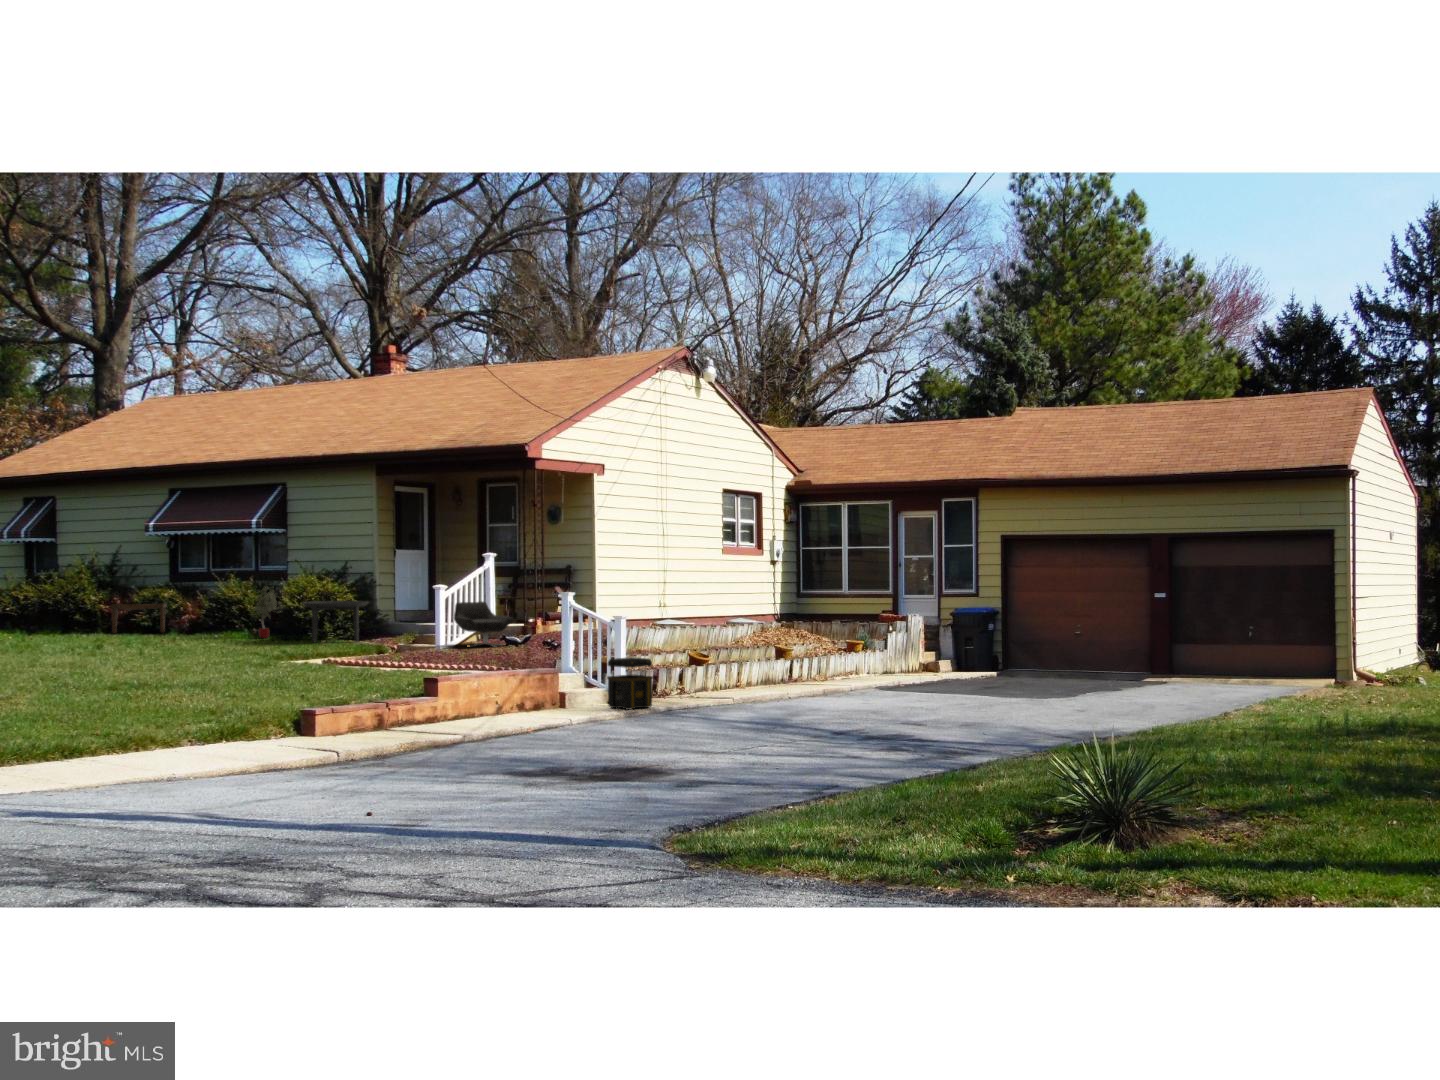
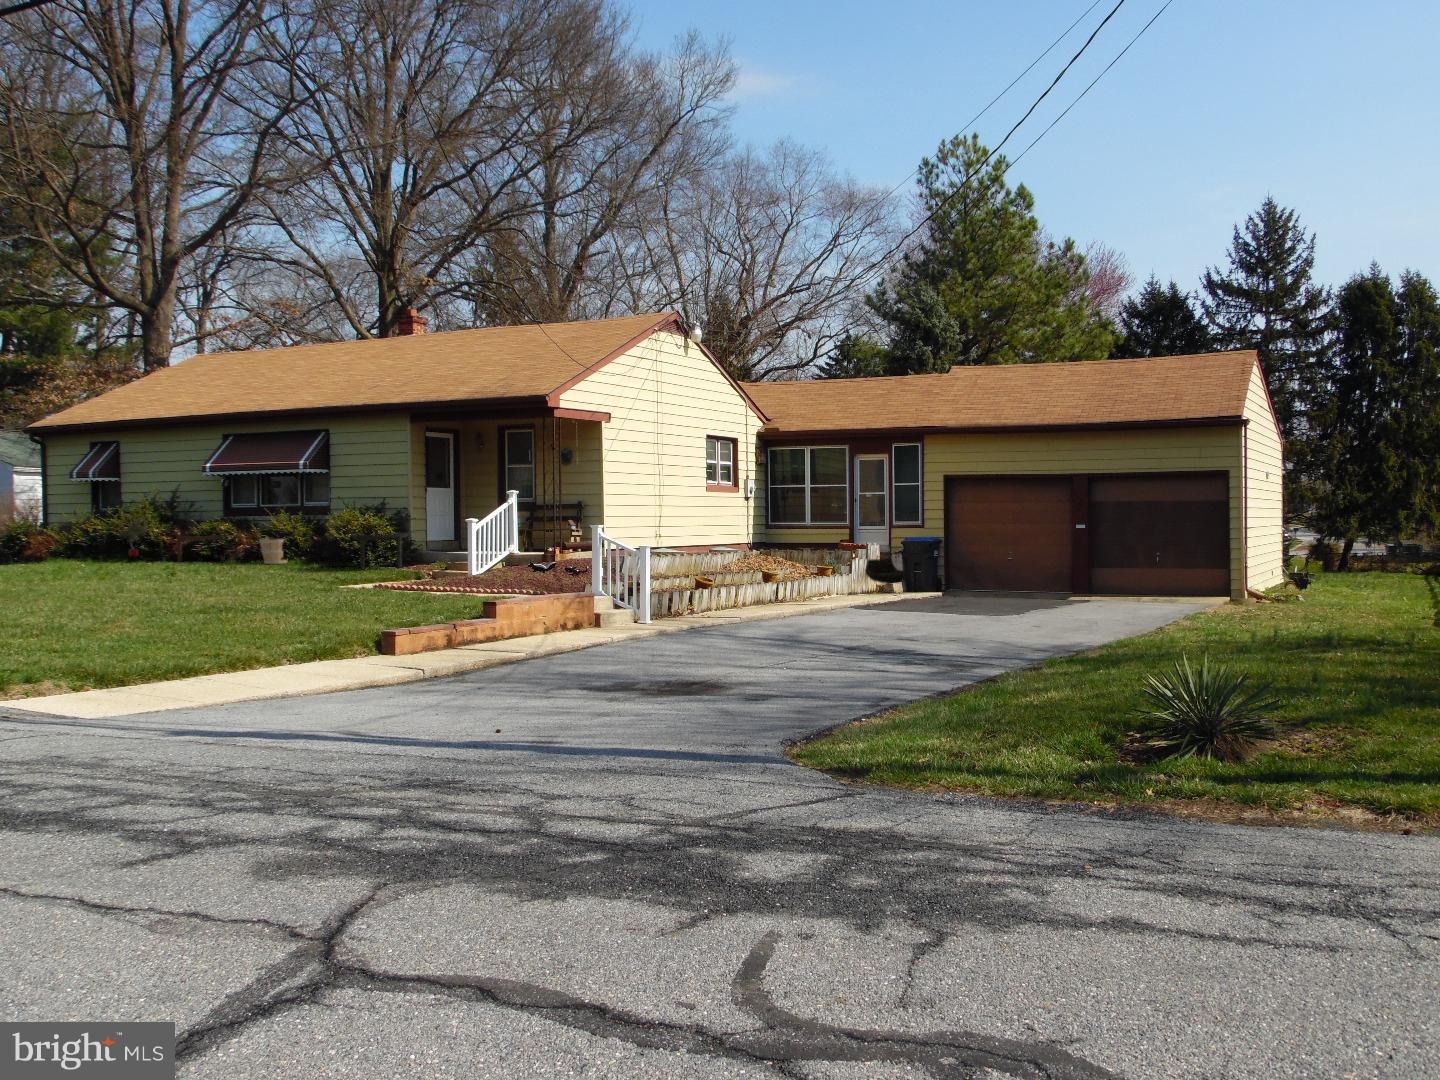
potted tree: present [255,586,282,638] -> present [119,515,148,557]
lounge chair: present [454,601,512,646] -> present [865,559,908,592]
wooden bucket: none [202,606,238,636] -> present [259,538,287,564]
toolbox: present [607,657,653,710] -> none [634,582,675,627]

